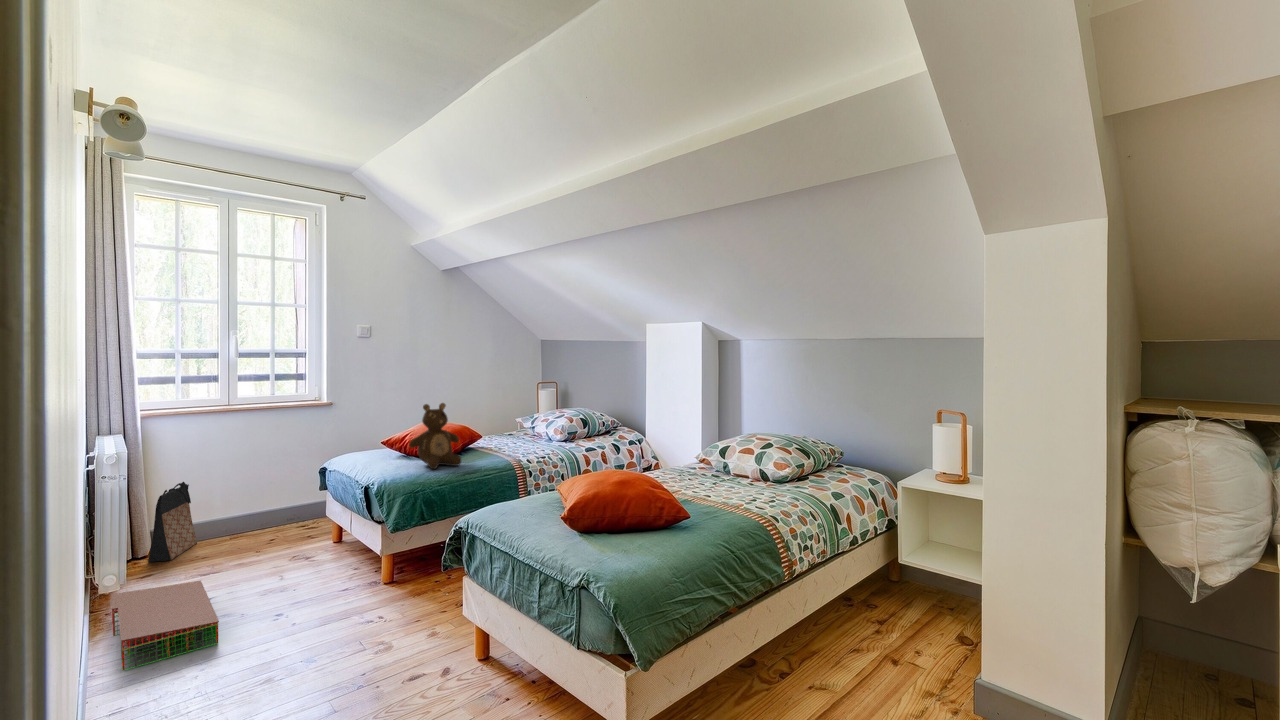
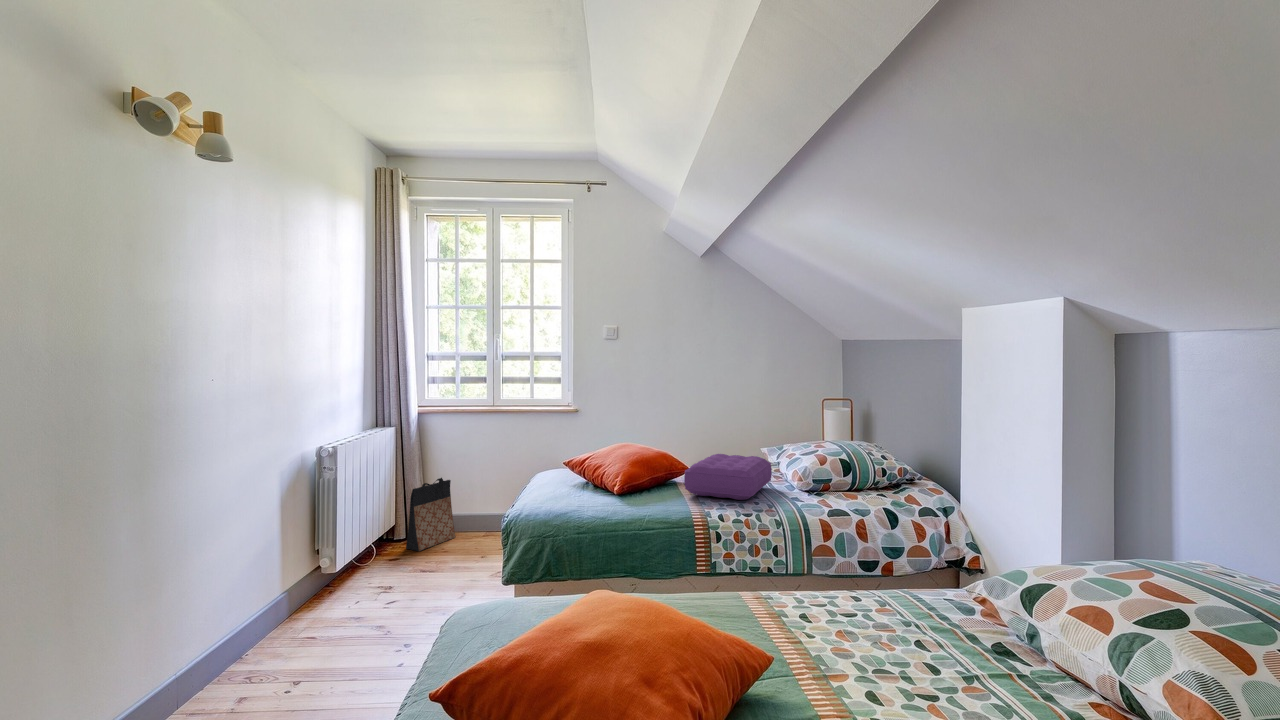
teddy bear: present [409,403,461,469] -> none [568,421,634,509]
pillow: none [487,423,539,453] -> present [684,454,772,500]
storage bin: present [111,581,219,670] -> none [240,580,382,669]

